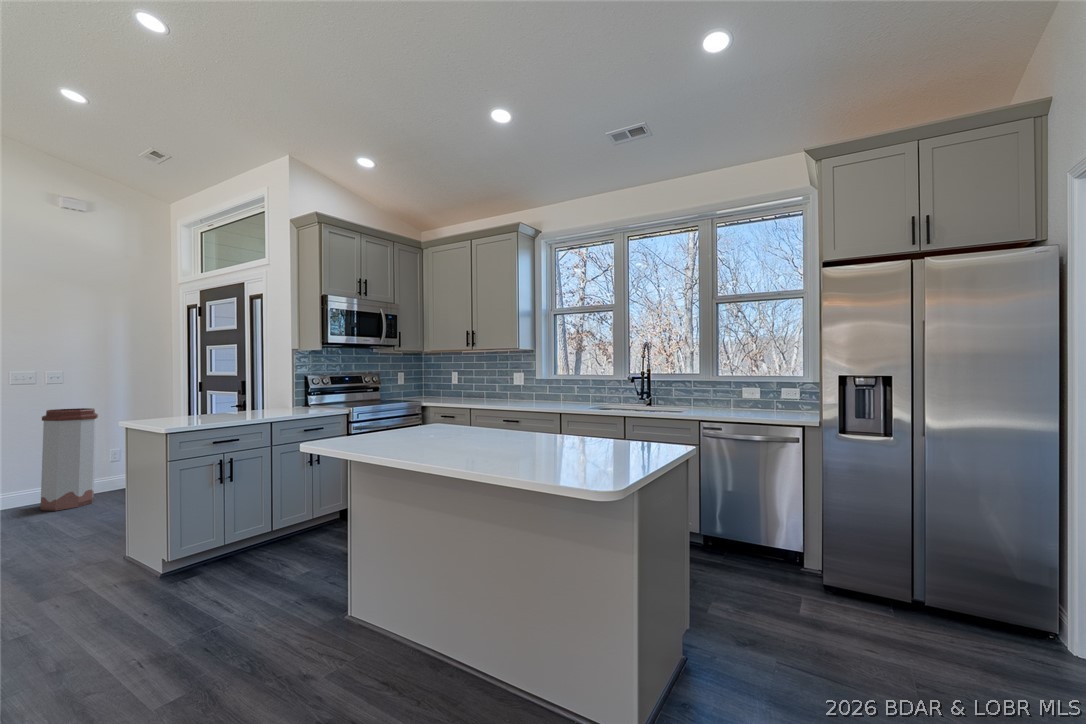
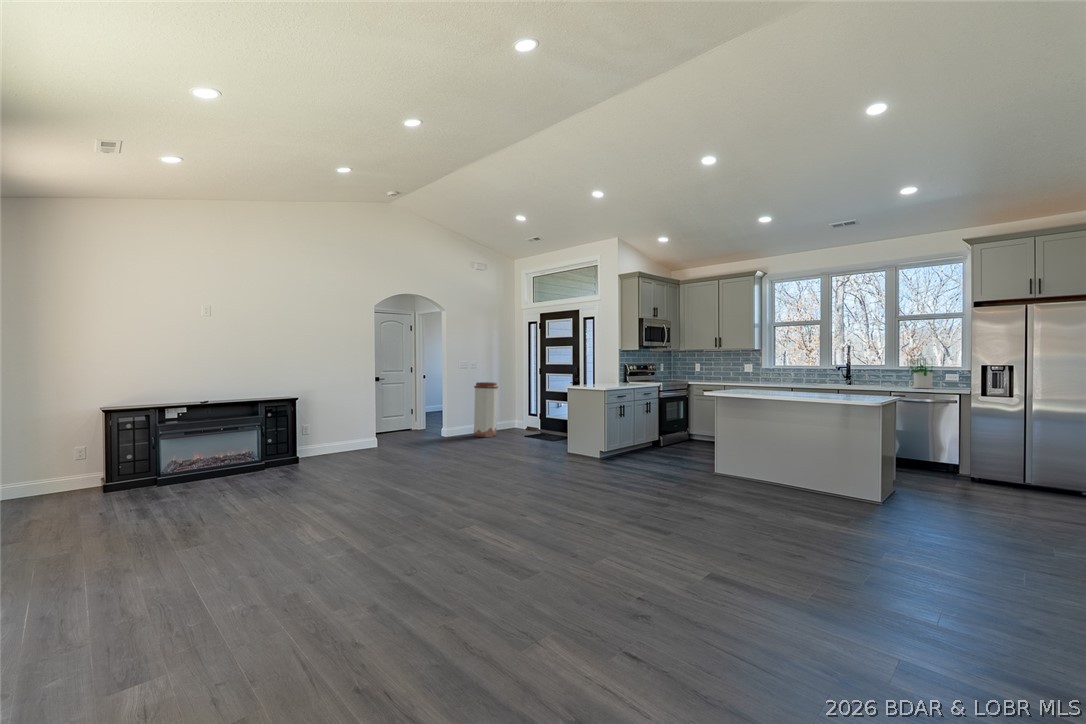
potted plant: none [721,362,768,416] -> present [908,358,934,388]

